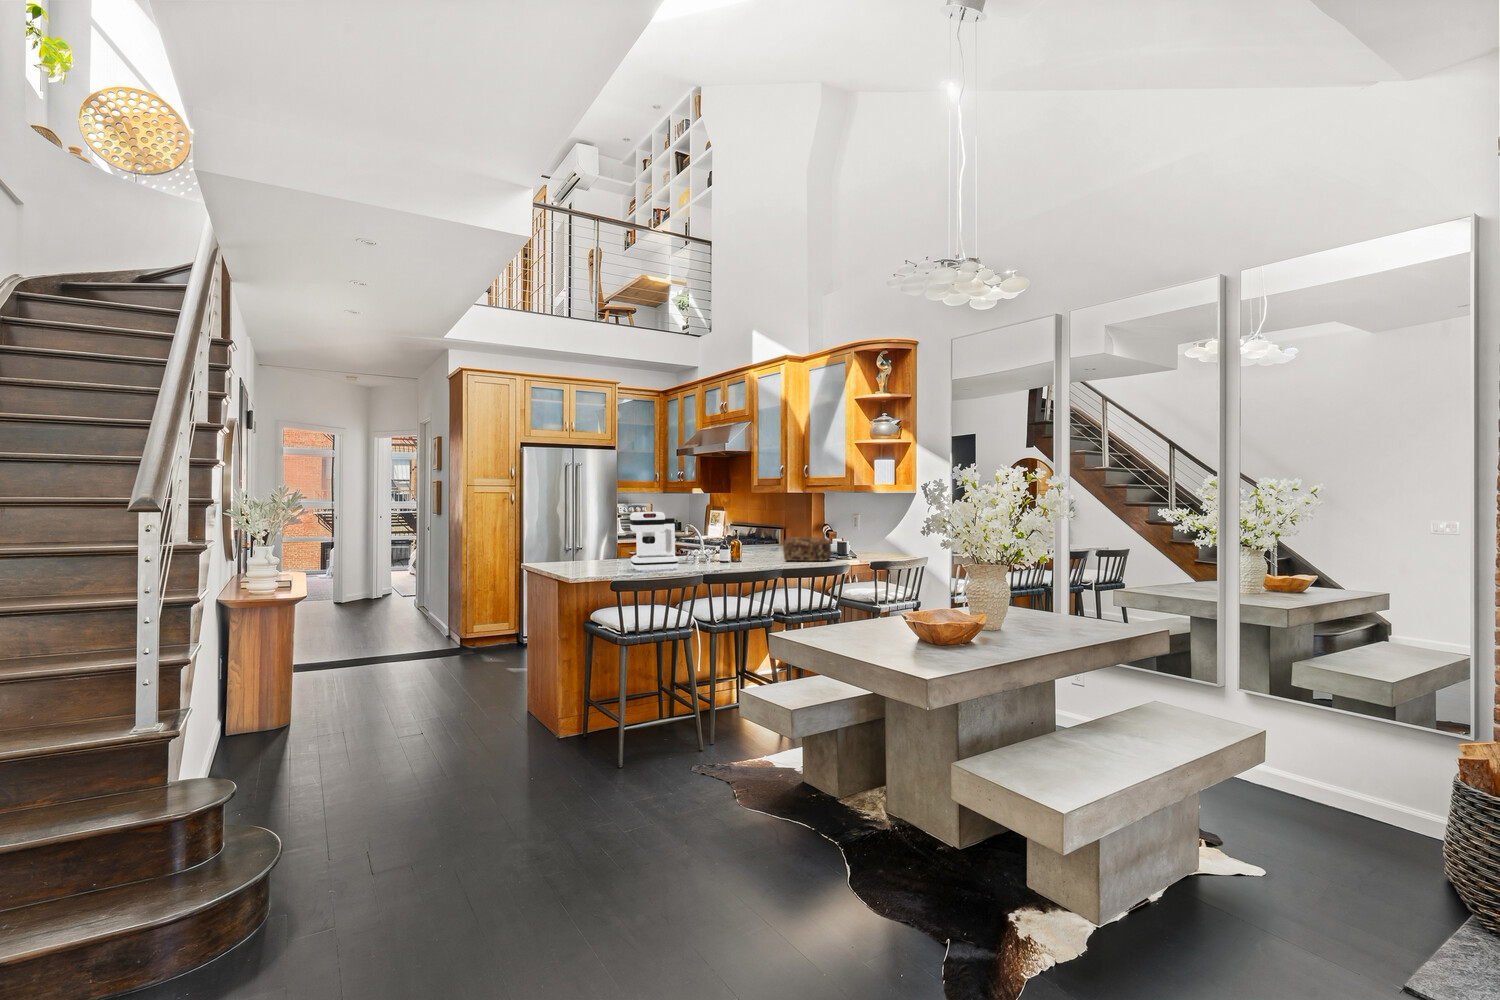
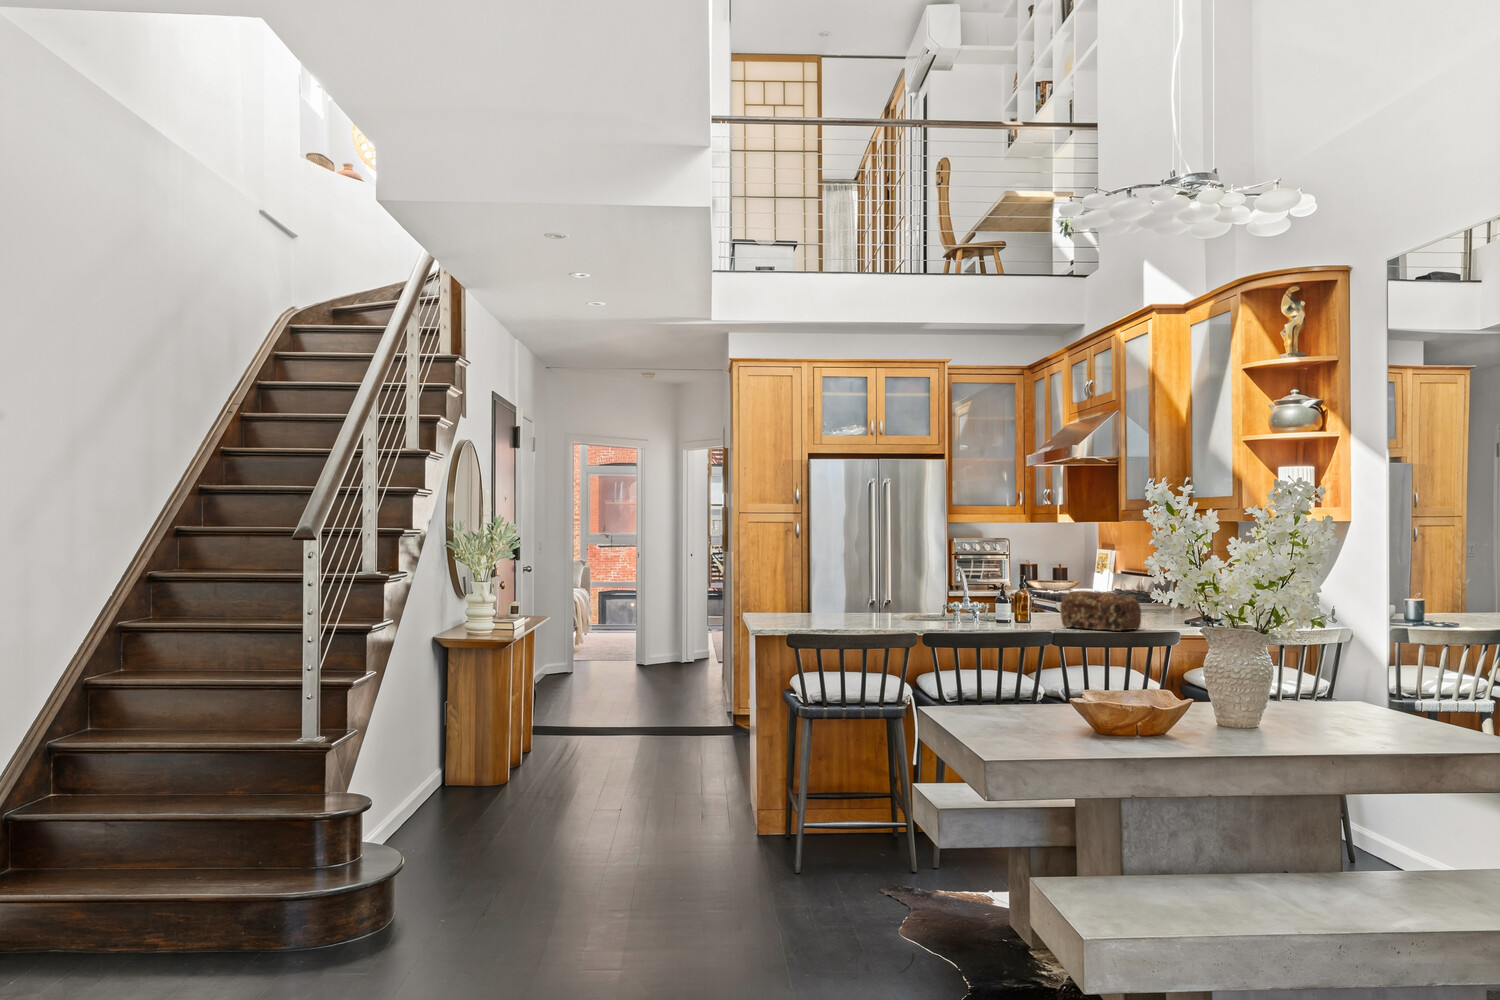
coffee maker: present [630,512,678,571] -> none [829,549,897,628]

